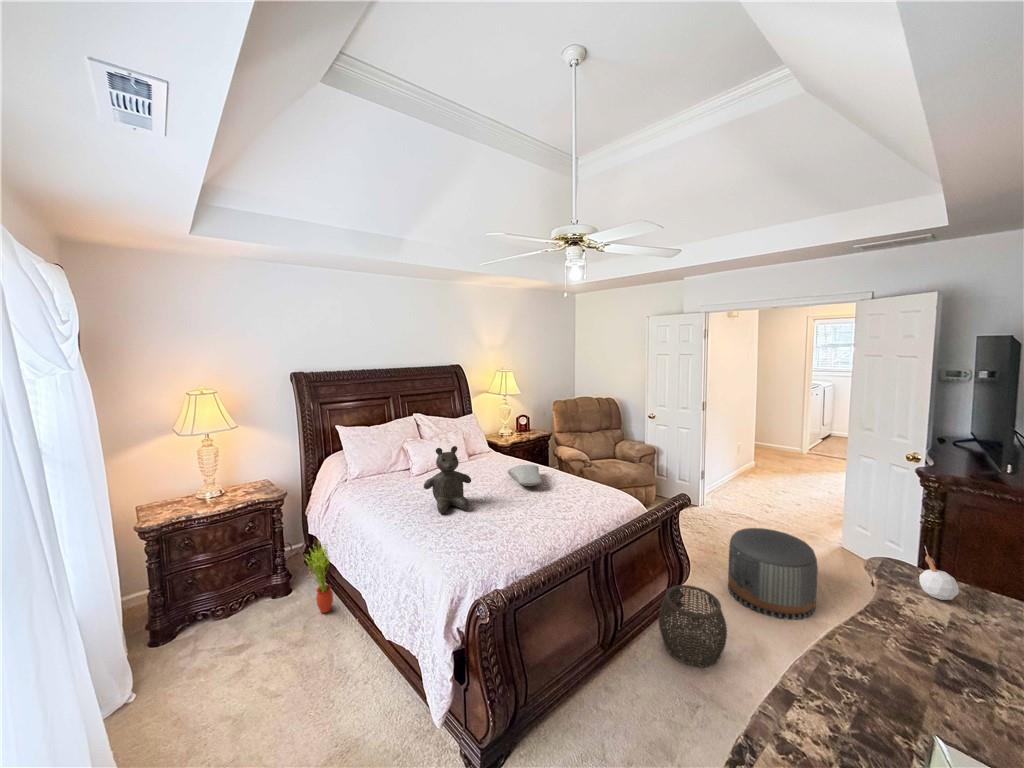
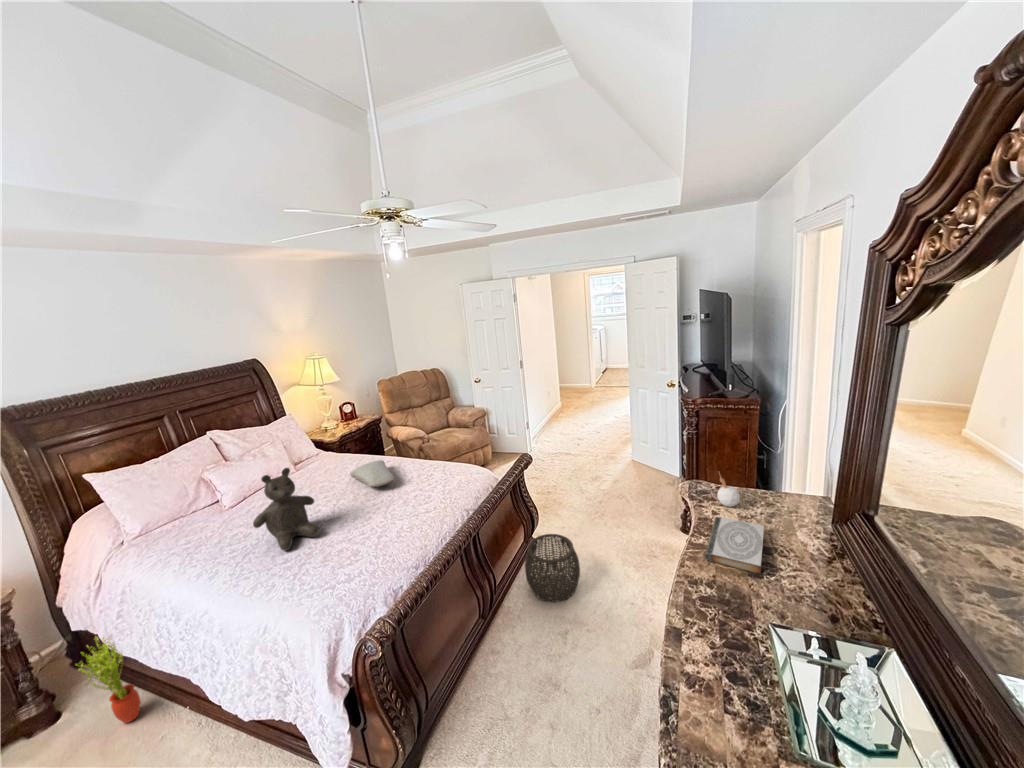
pouf: present [728,528,818,620] -> none [564,464,629,536]
book: none [867,602,990,686] -> present [705,517,764,574]

